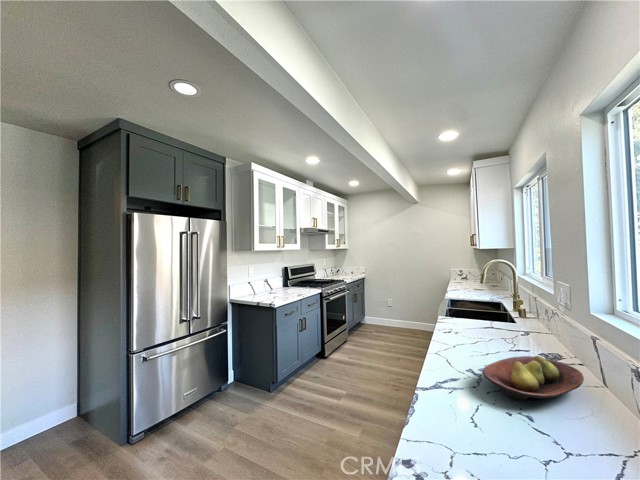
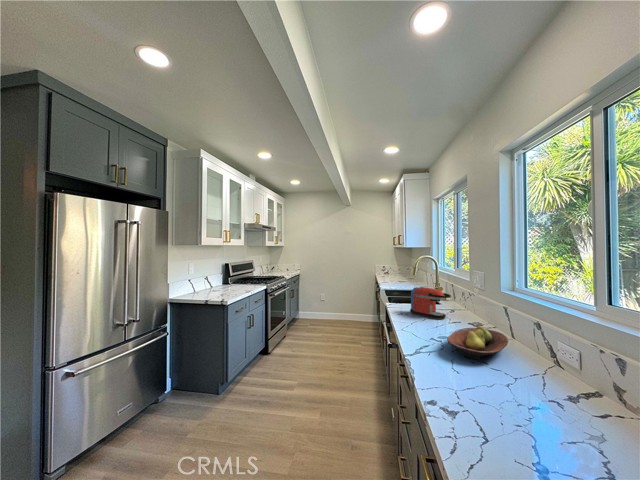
coffee maker: none [464,298,517,340] -> present [410,287,451,319]

